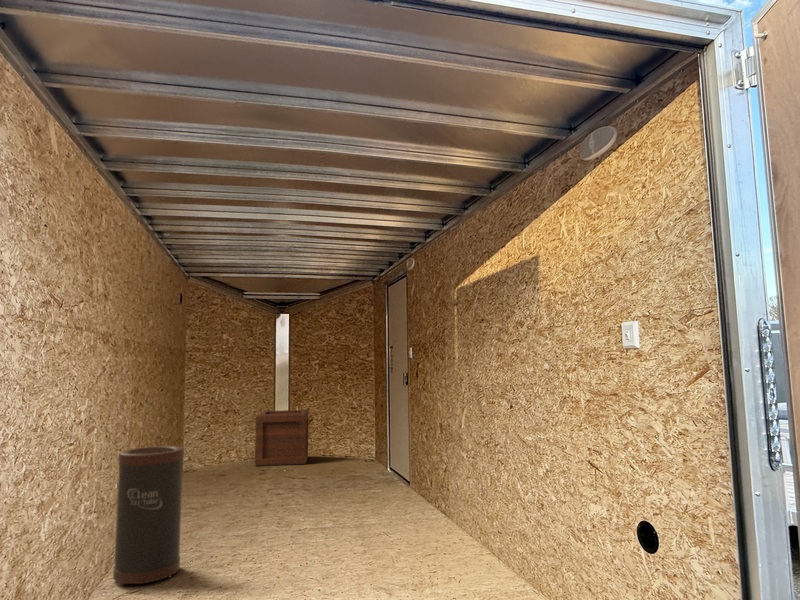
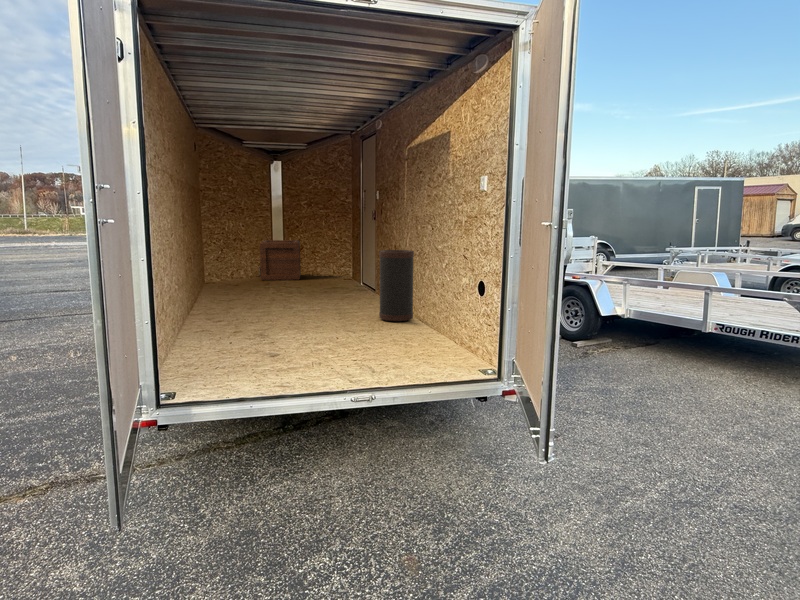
trash can: present [113,446,184,584] -> present [379,250,414,322]

